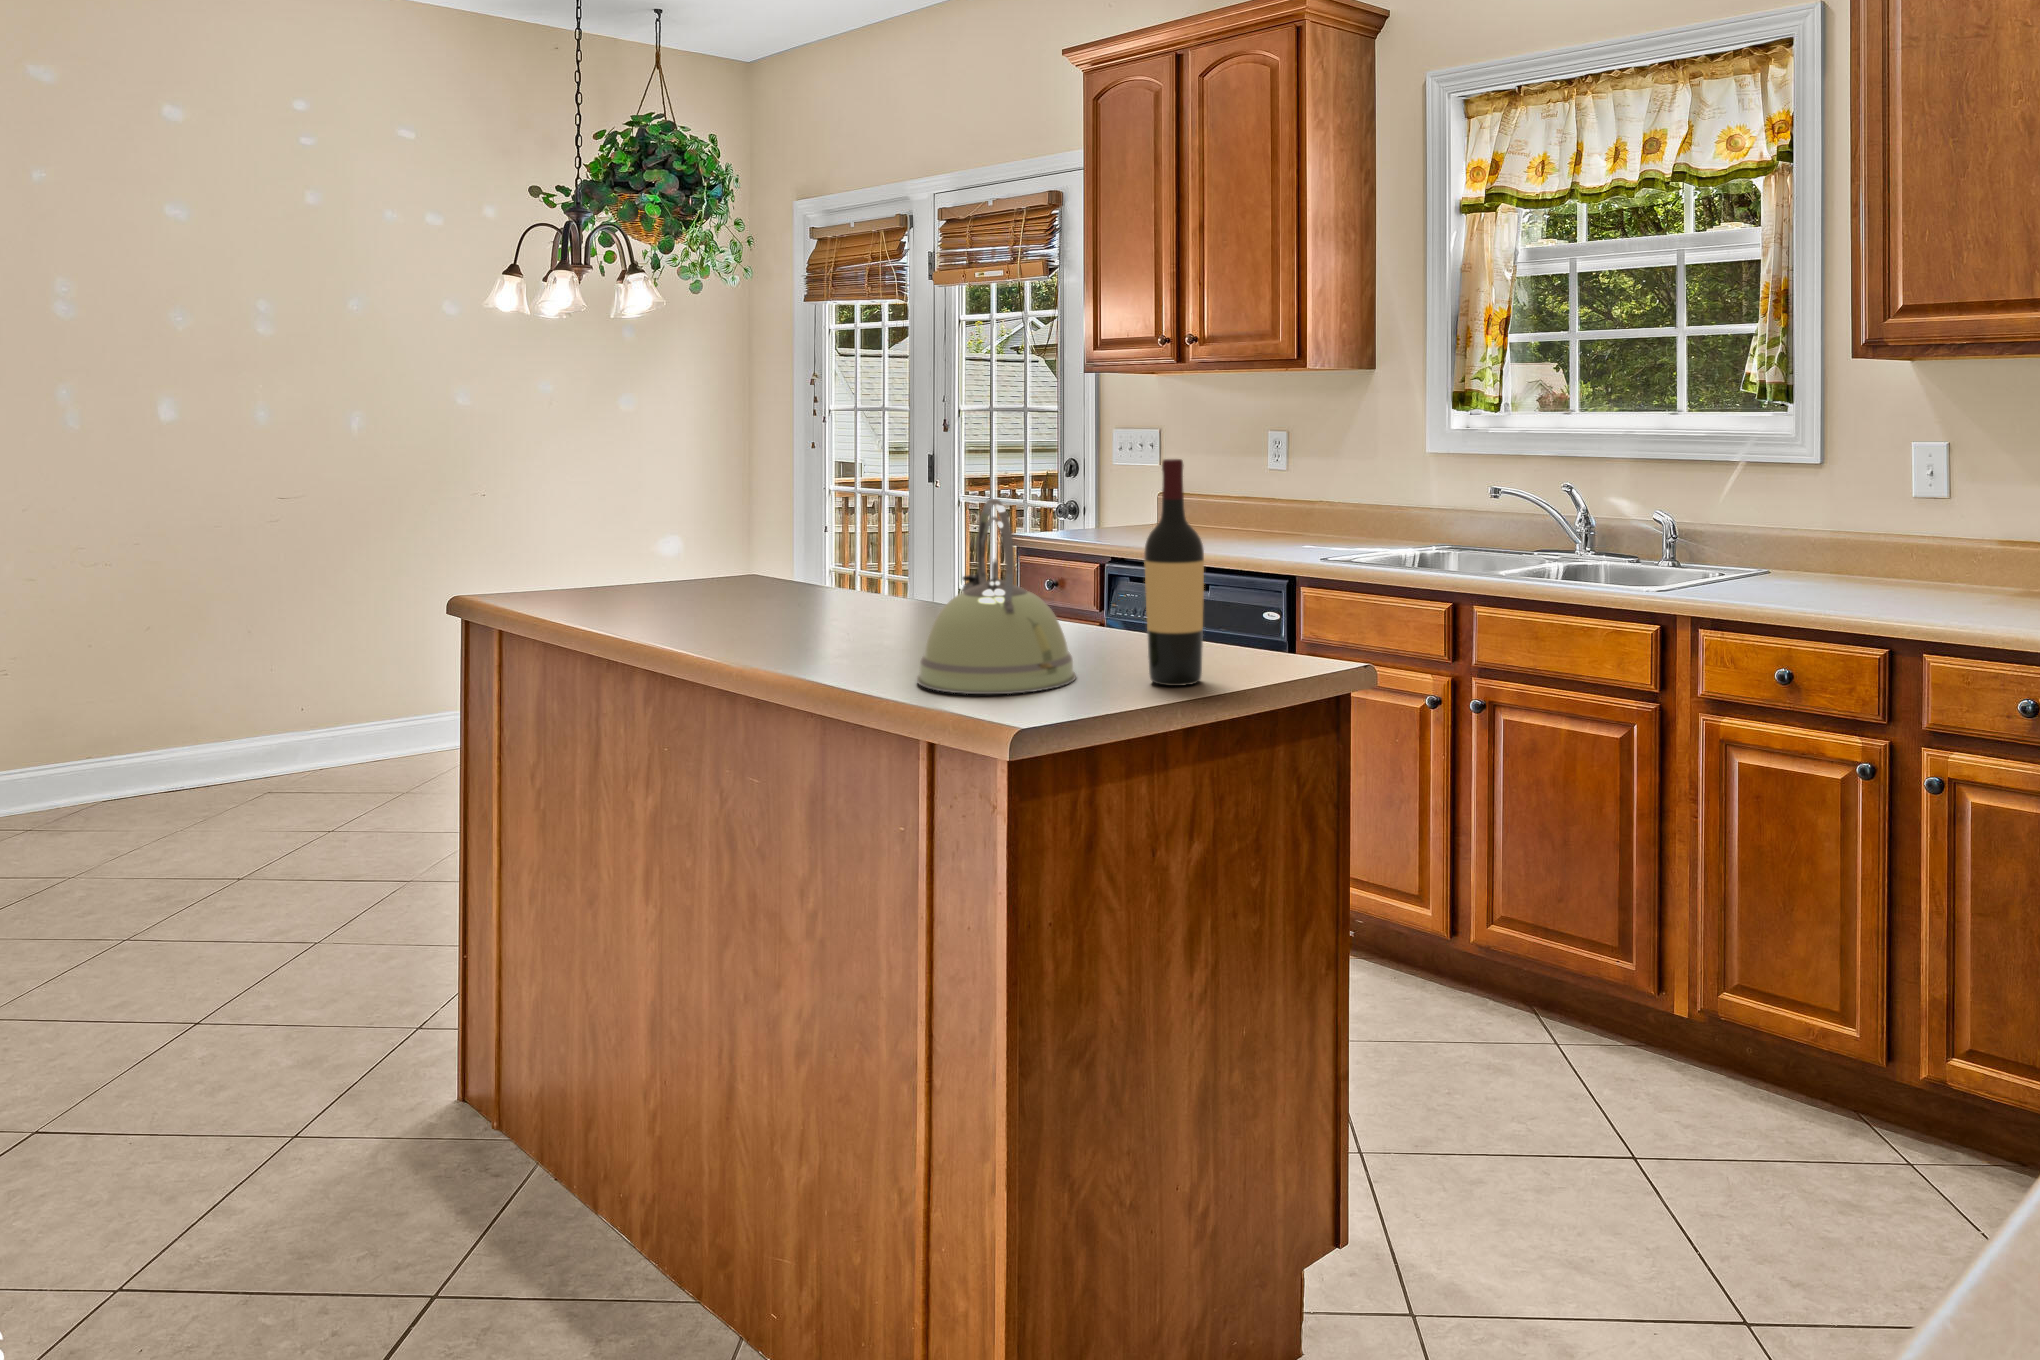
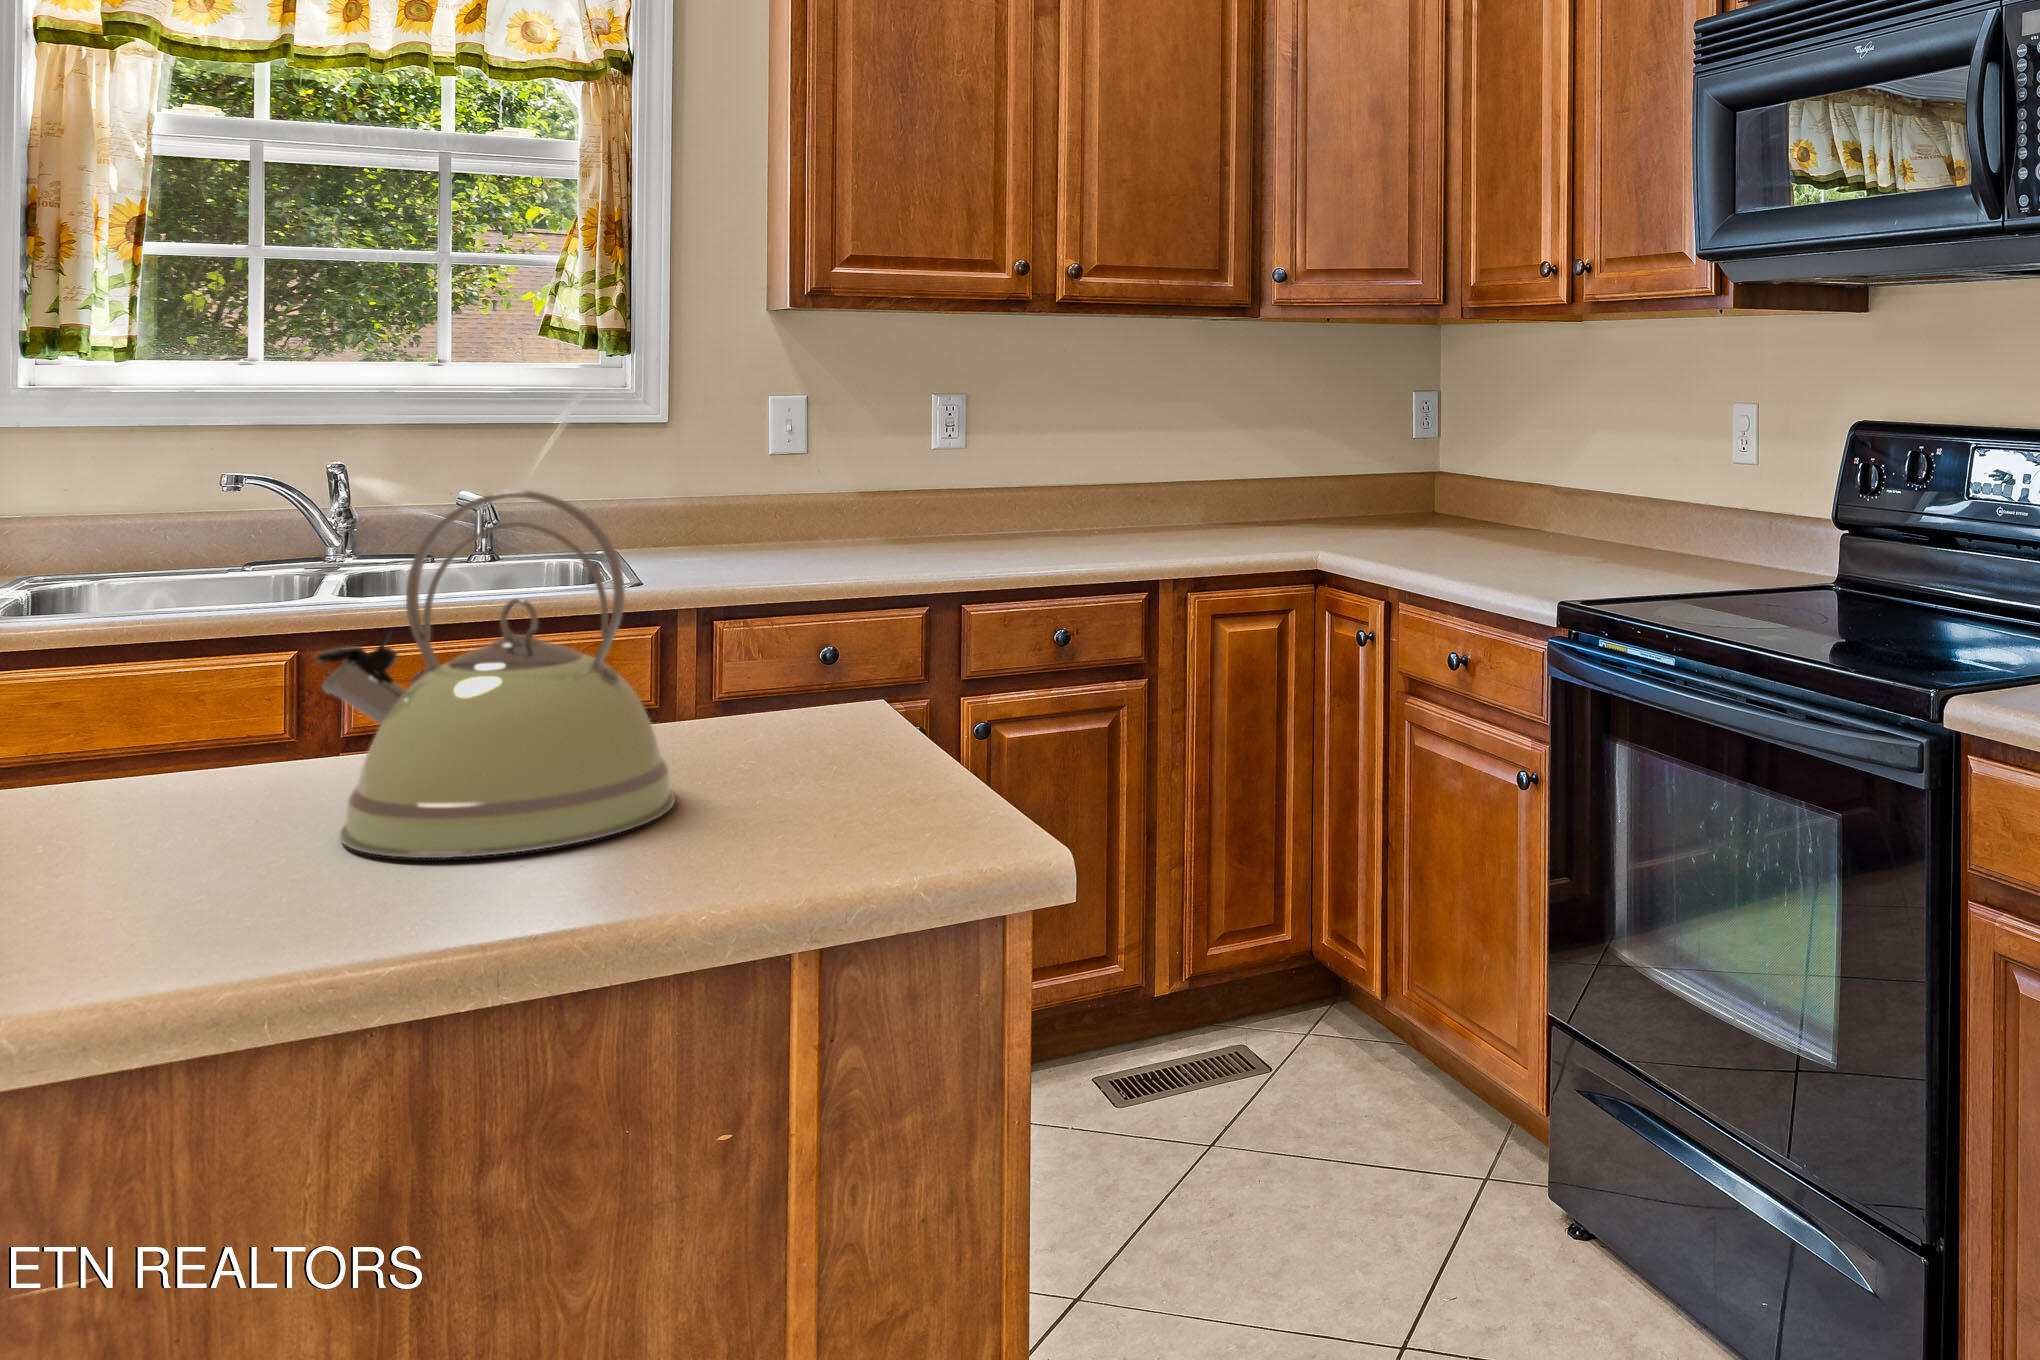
wine bottle: present [1144,459,1204,686] -> none [735,411,829,753]

